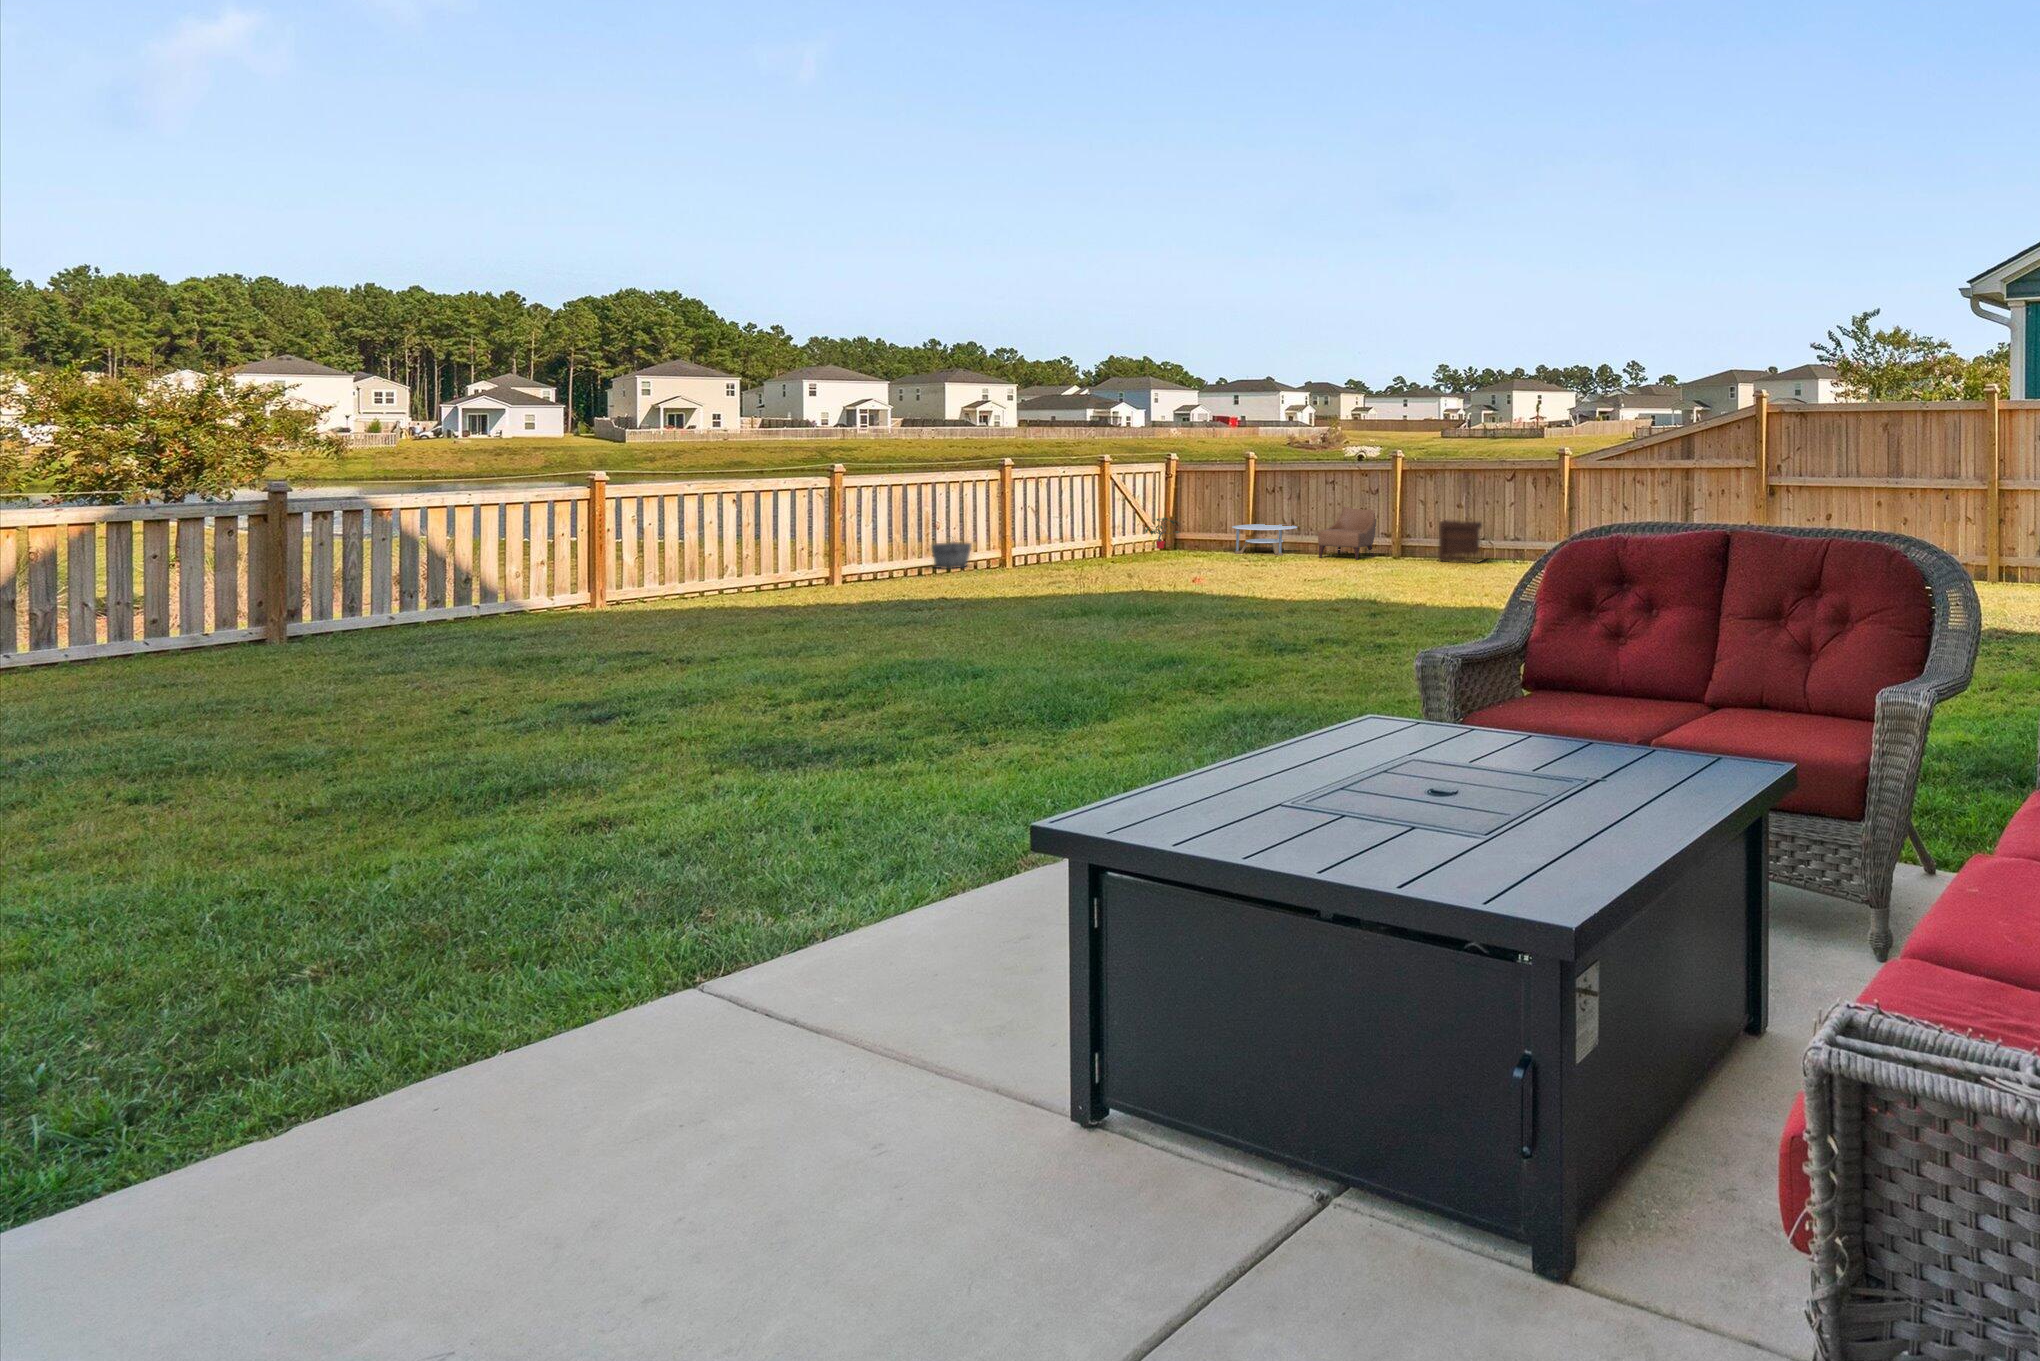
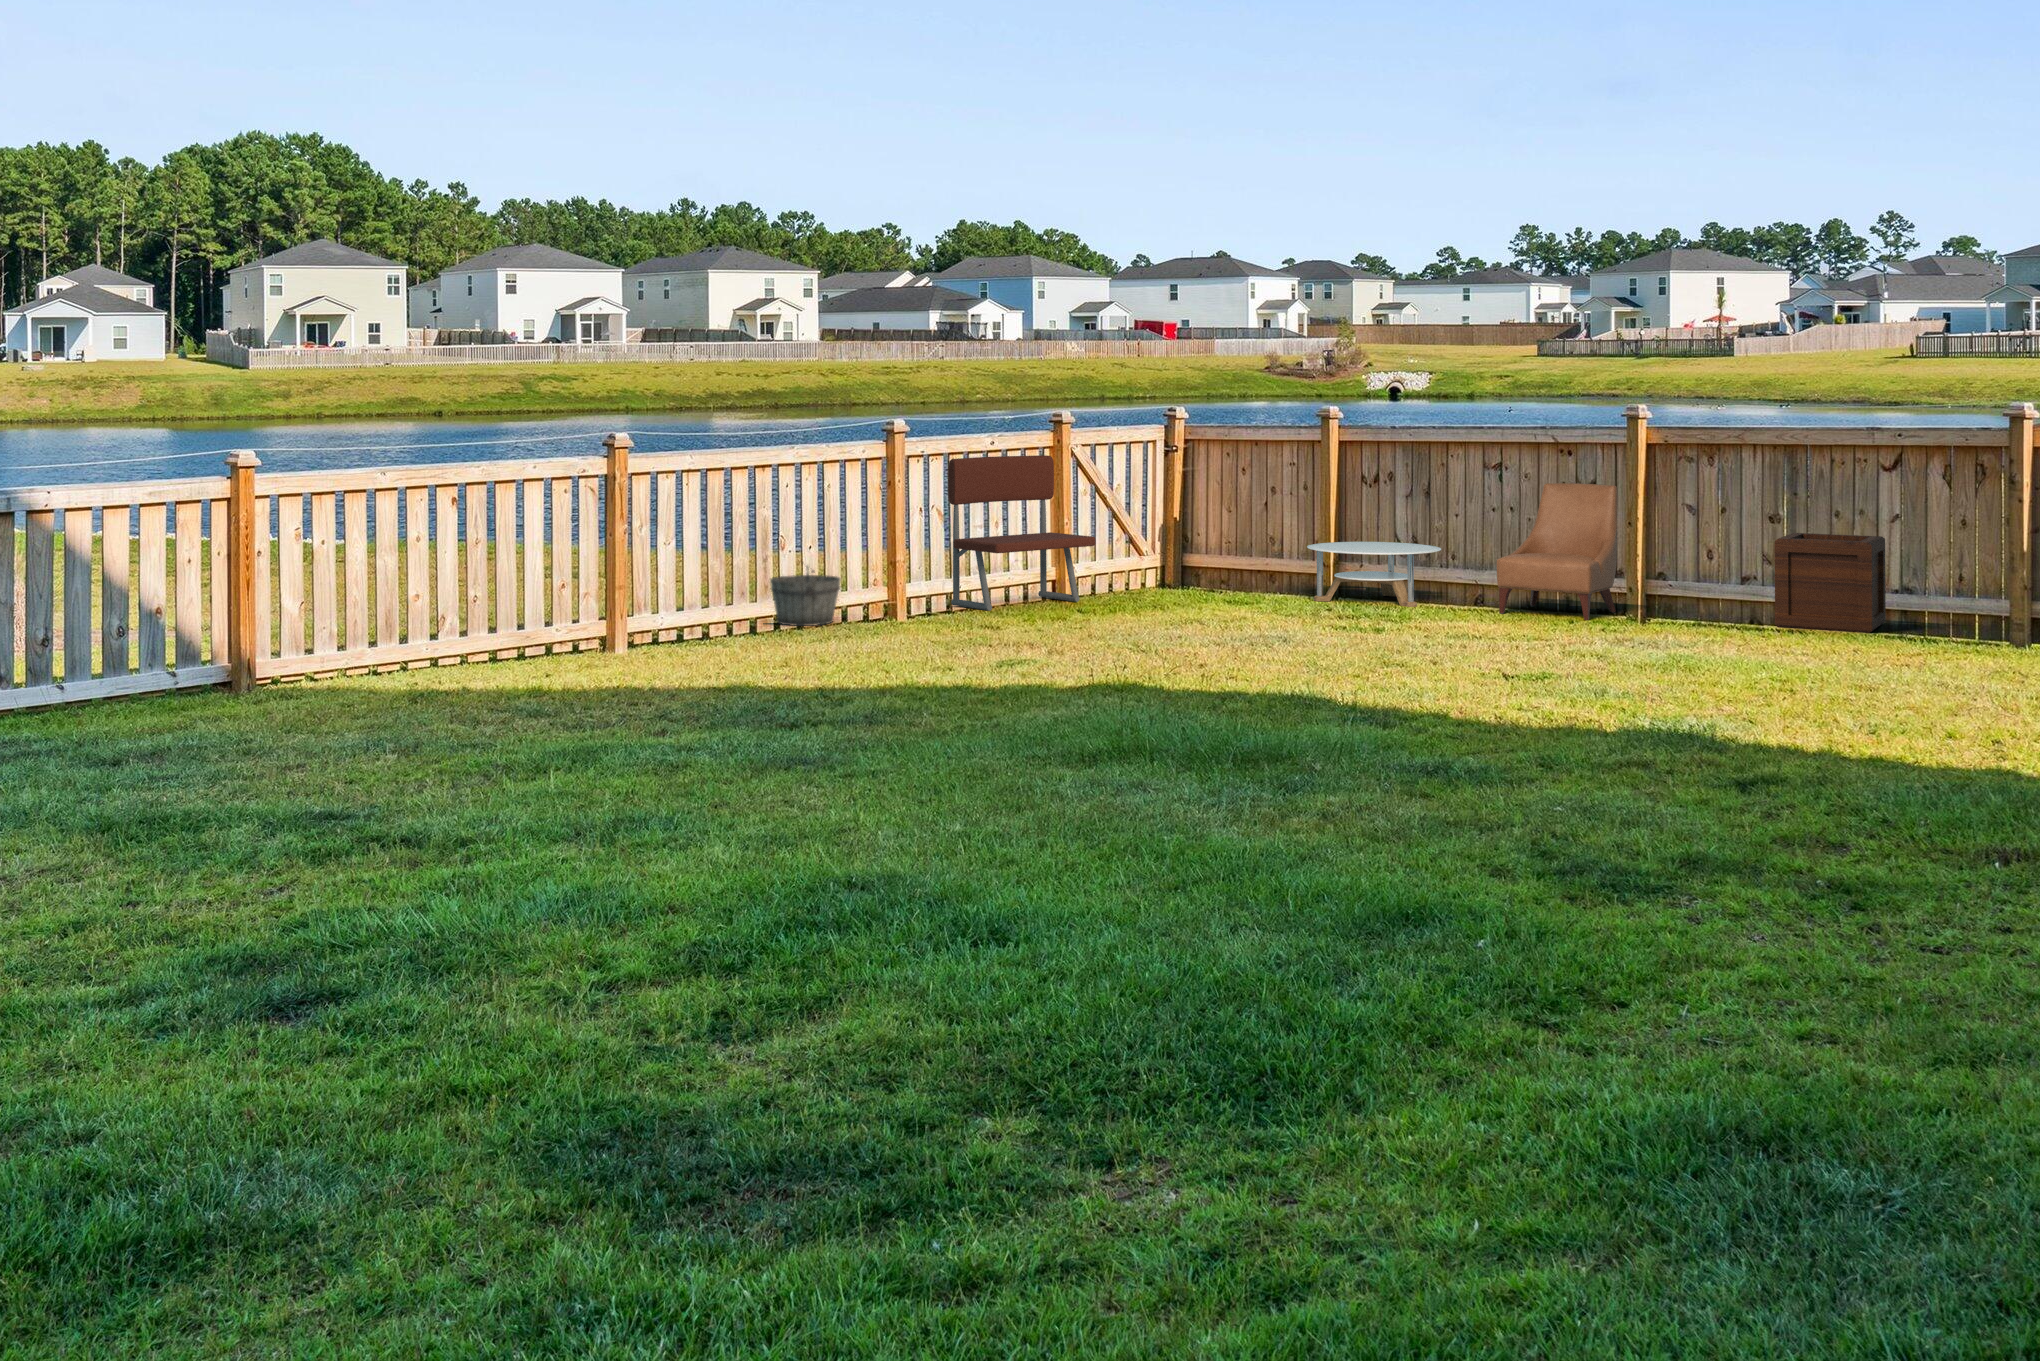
bench: none [1039,480,1120,560] -> present [948,455,1095,611]
potted plant: present [1145,517,1179,548] -> none [1127,526,1198,588]

